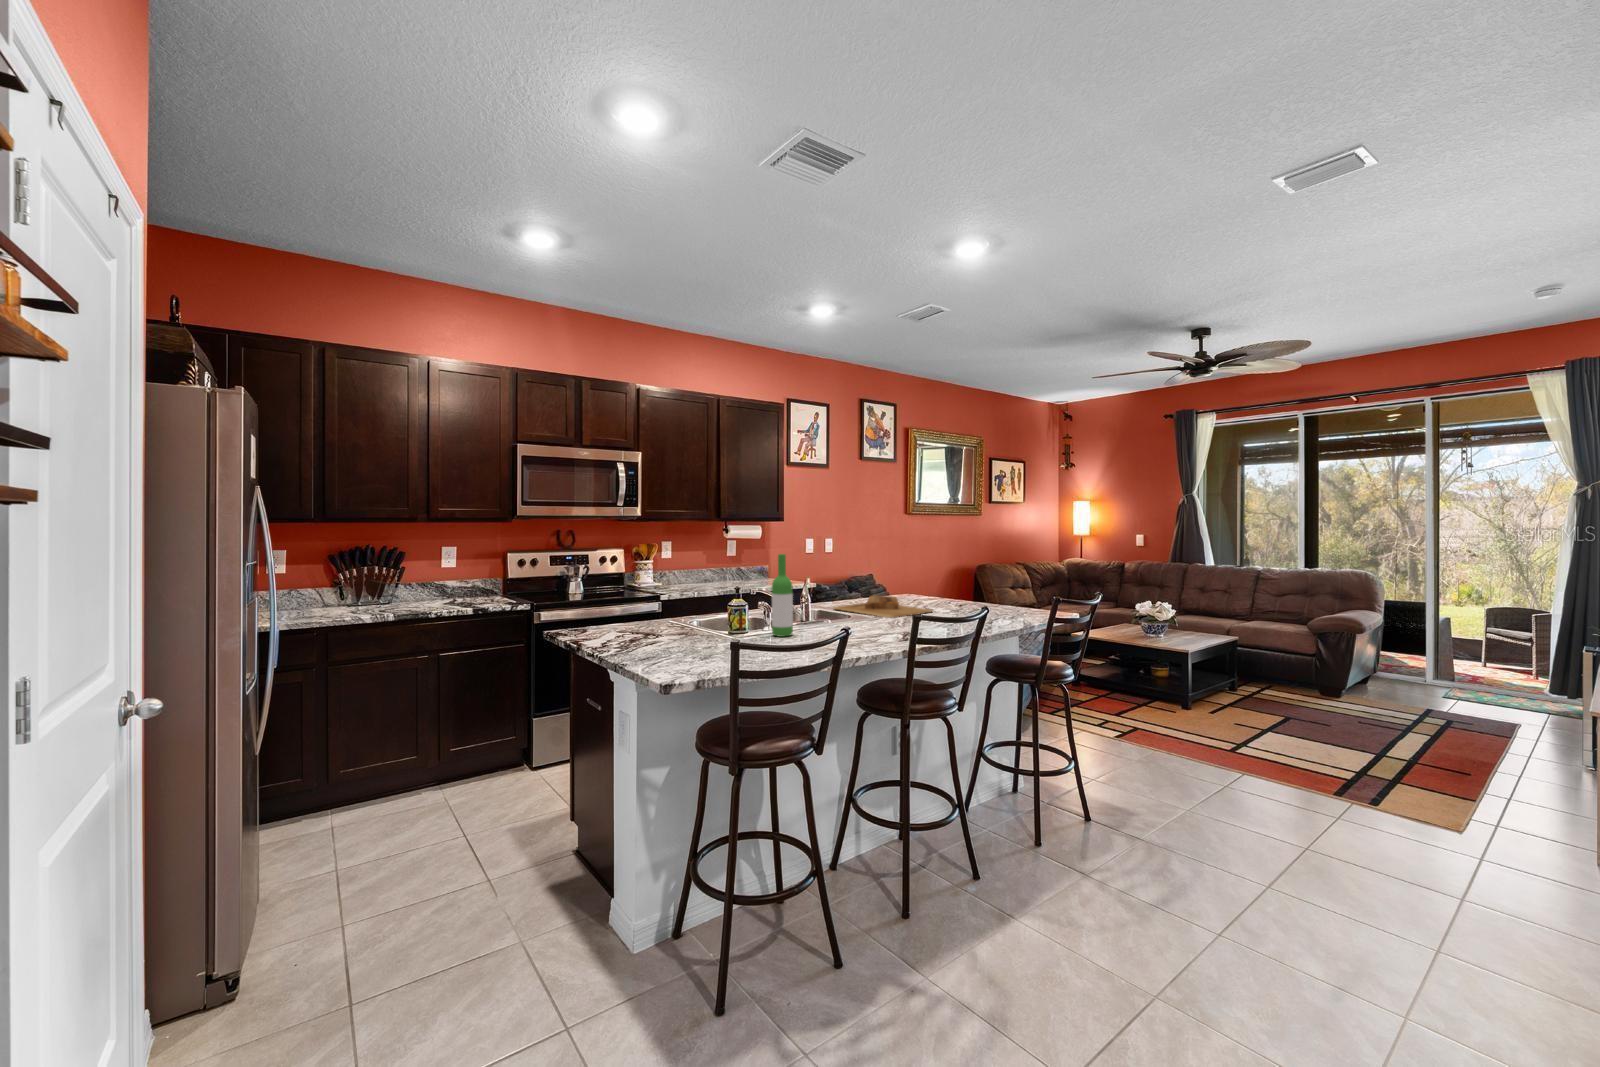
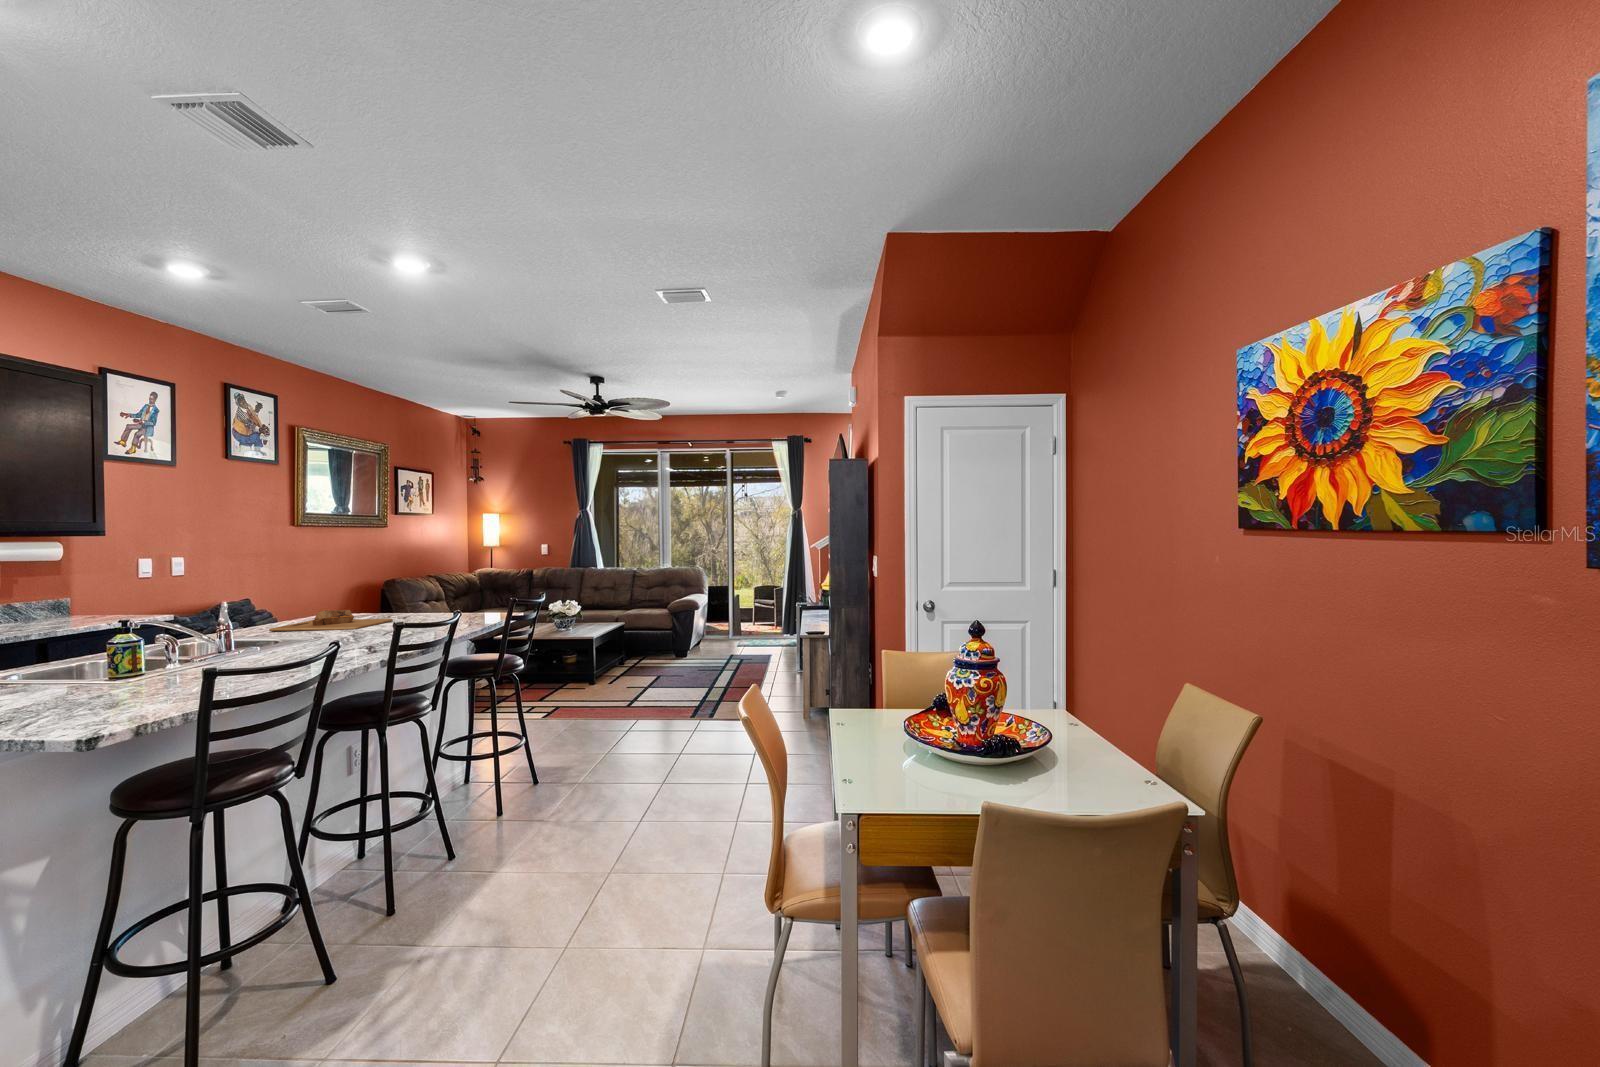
wine bottle: present [772,554,793,637] -> none [239,569,267,655]

